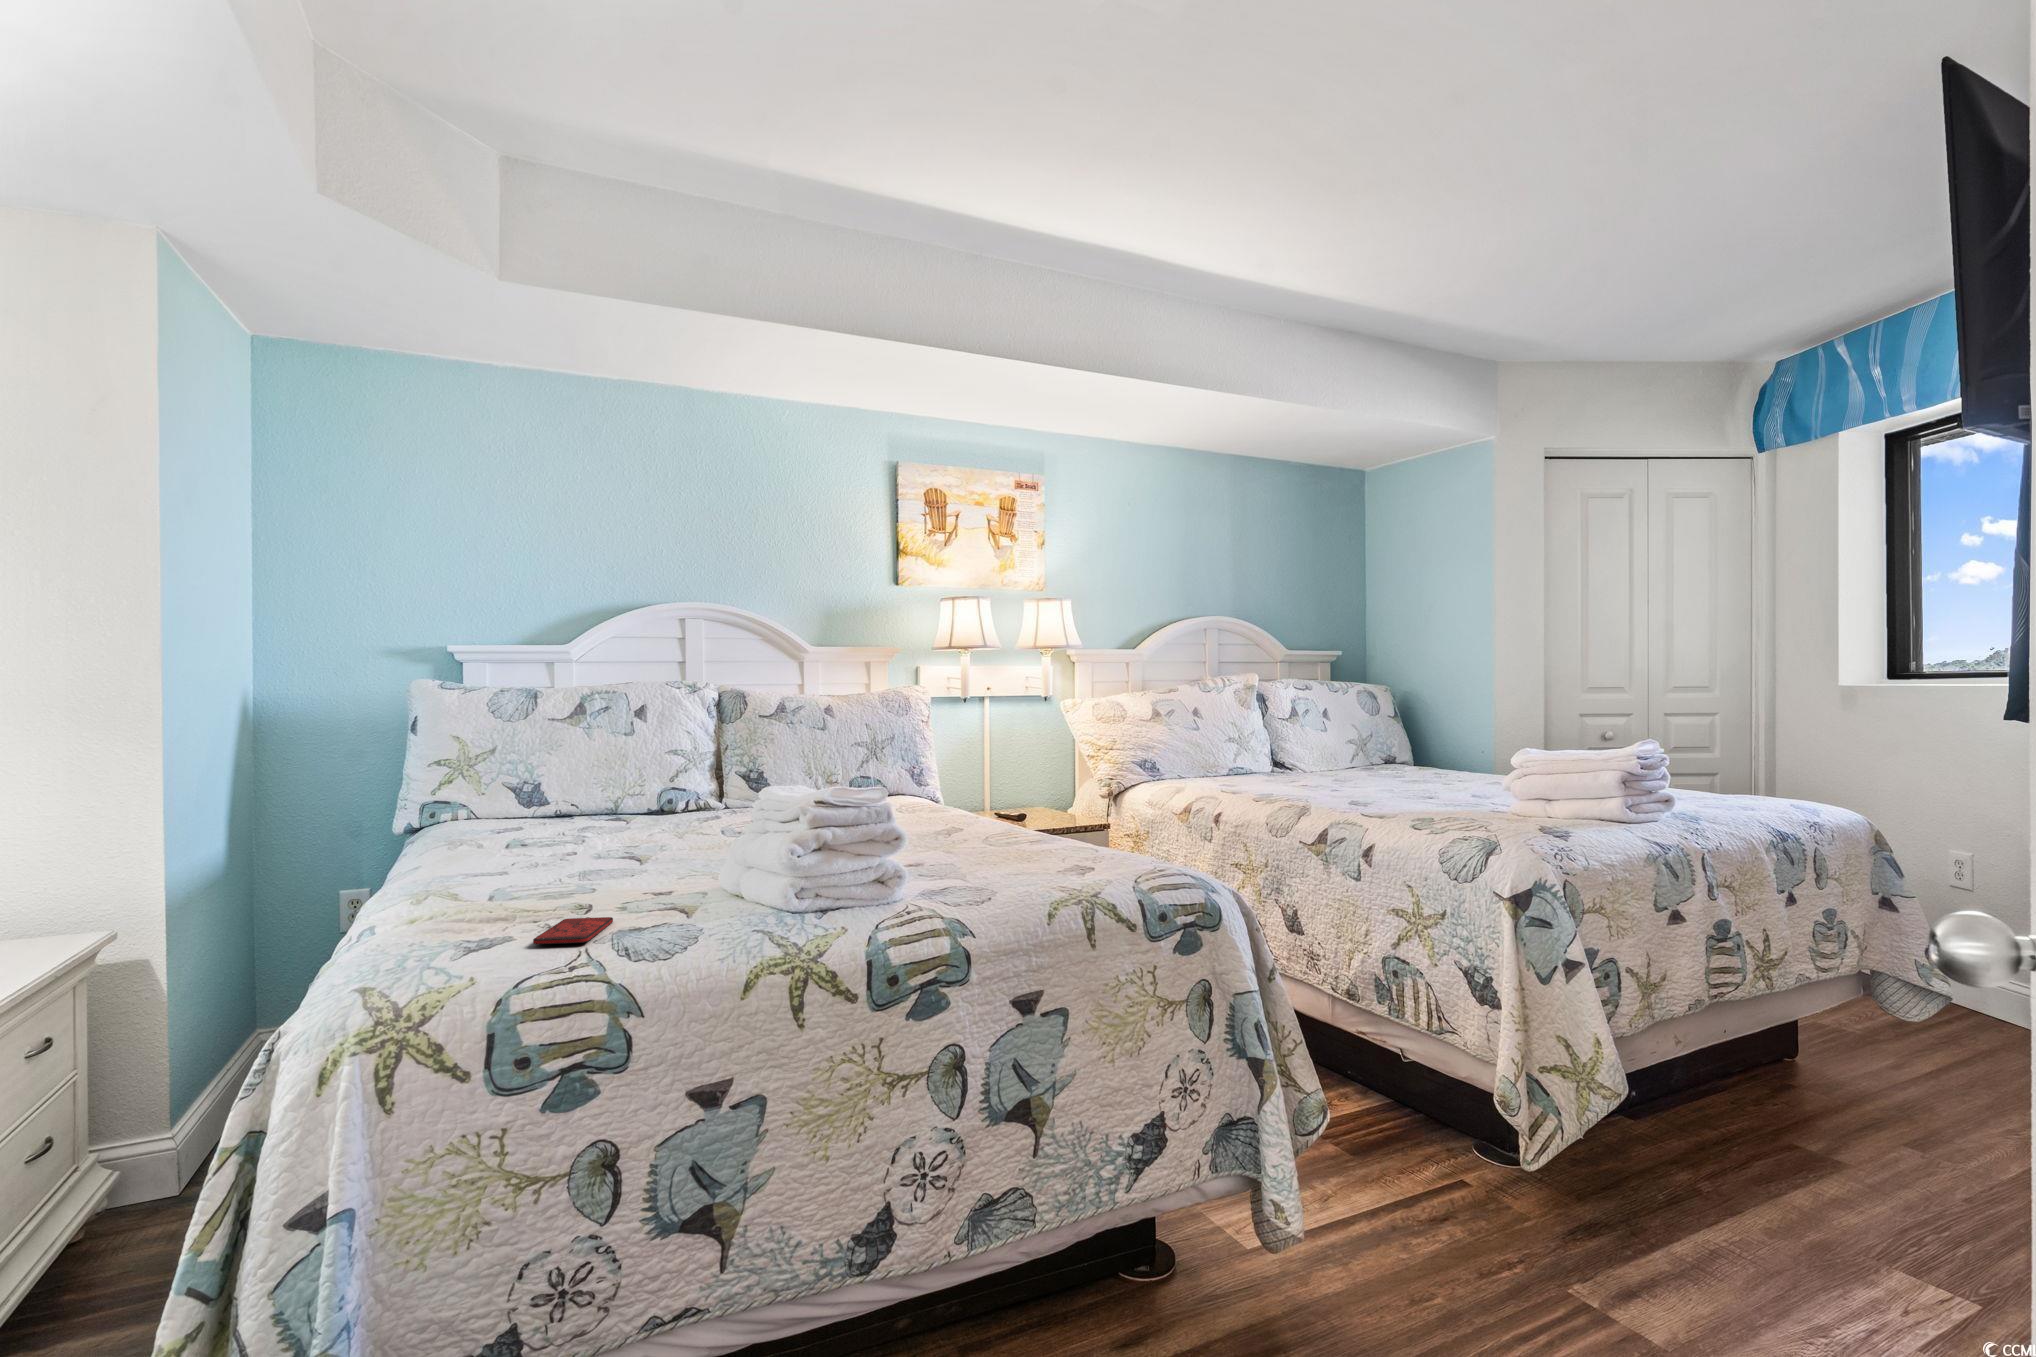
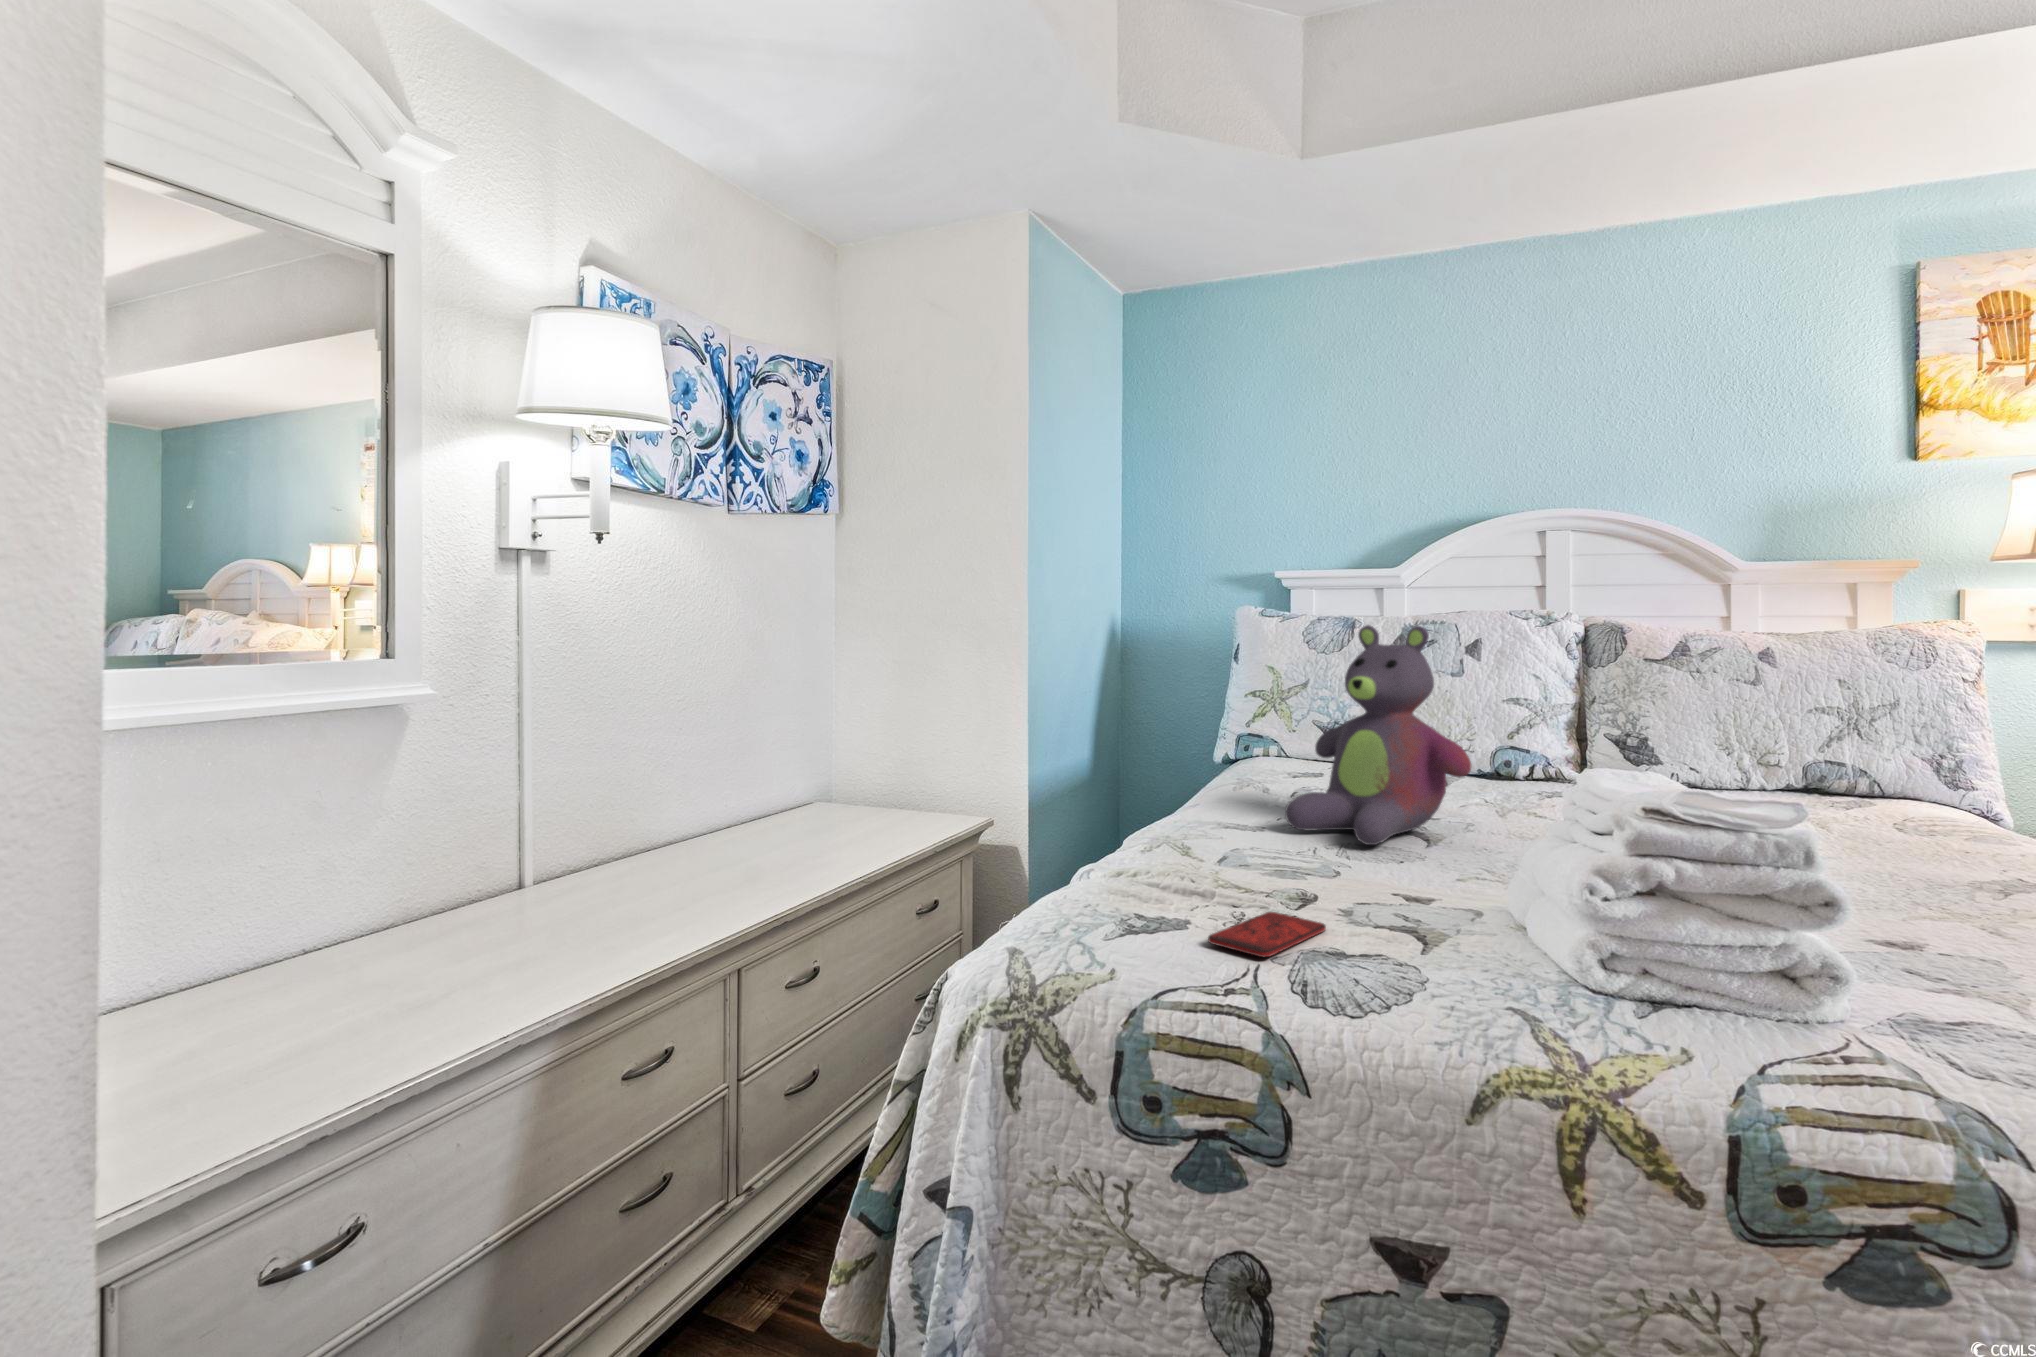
stuffed bear: none [526,695,675,870] -> present [1285,625,1471,845]

